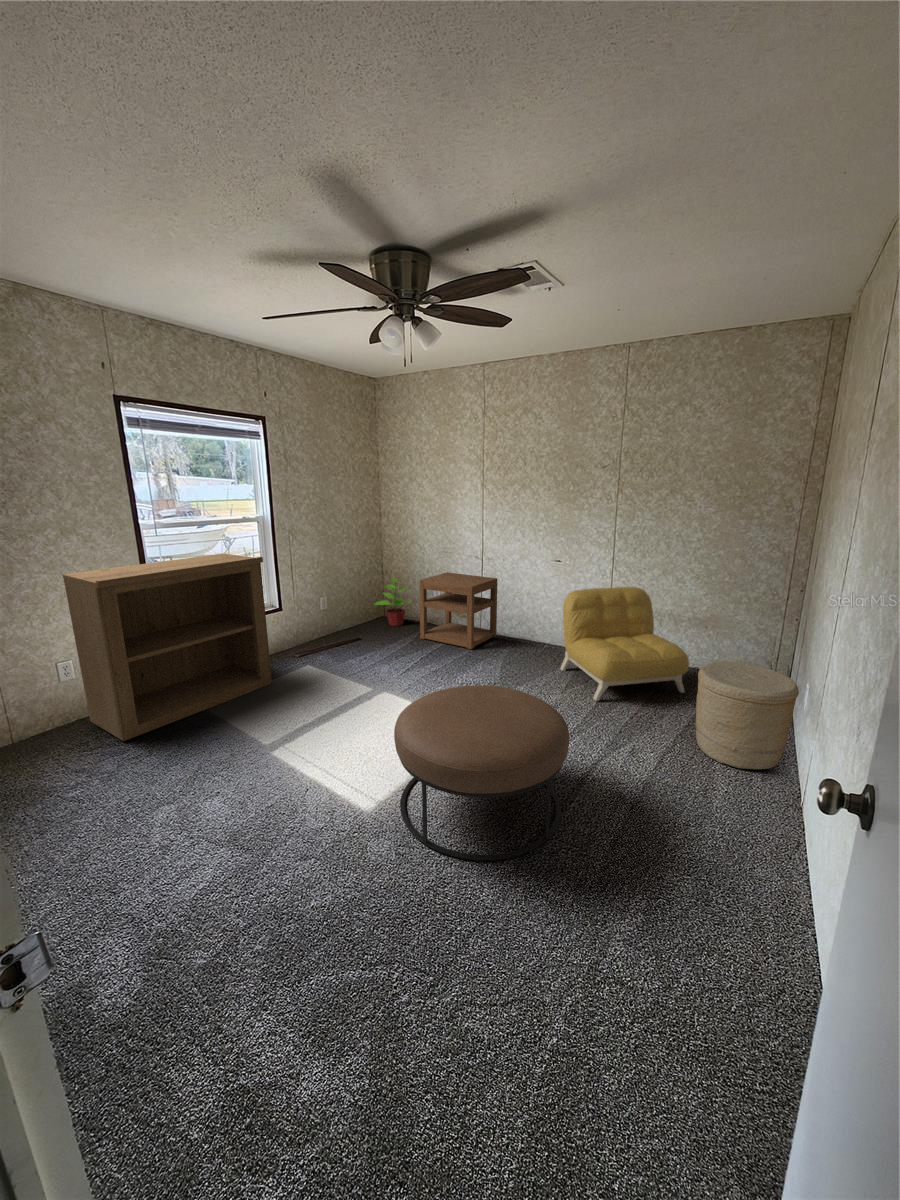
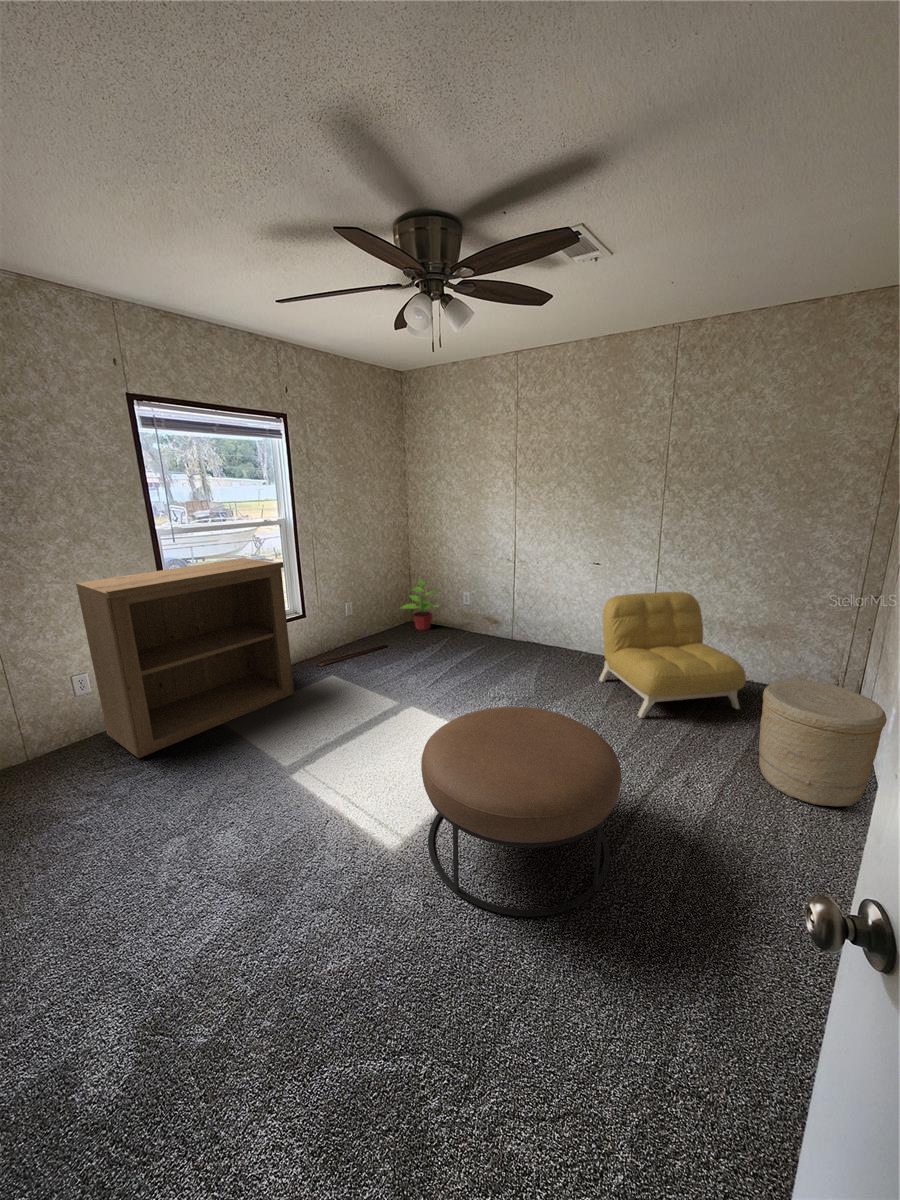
nightstand: present [419,572,498,649] -> none [447,574,530,657]

